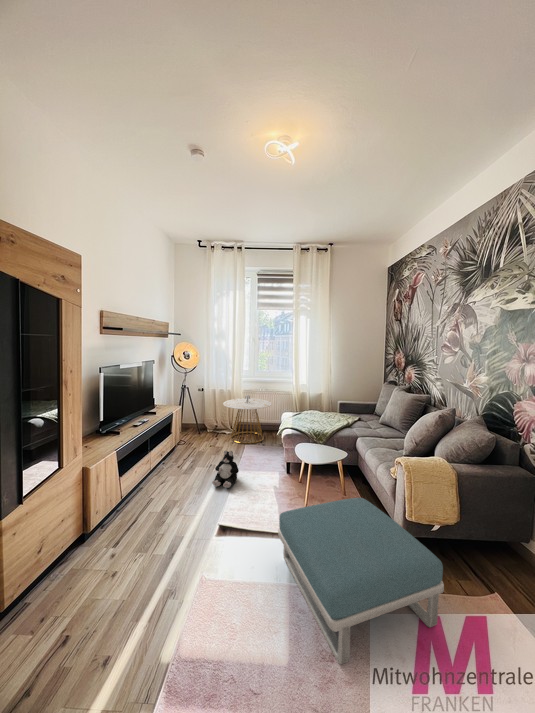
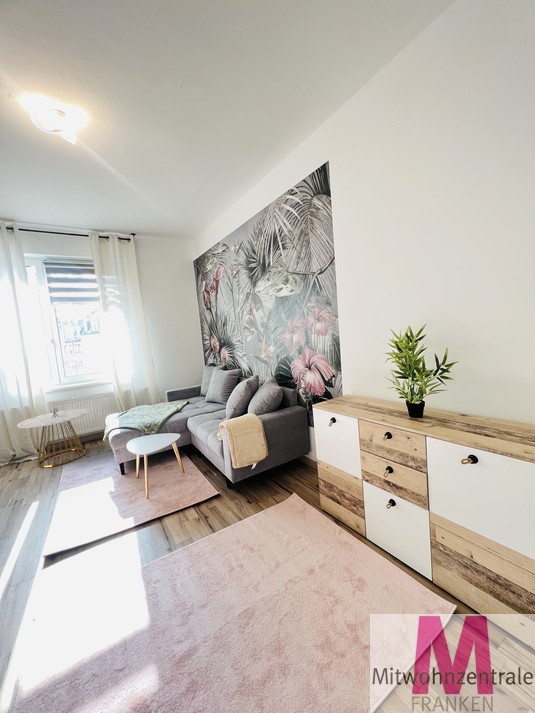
plush toy: present [212,451,239,488] -> none [20,475,58,524]
footstool: present [278,498,444,664] -> none [120,466,262,598]

